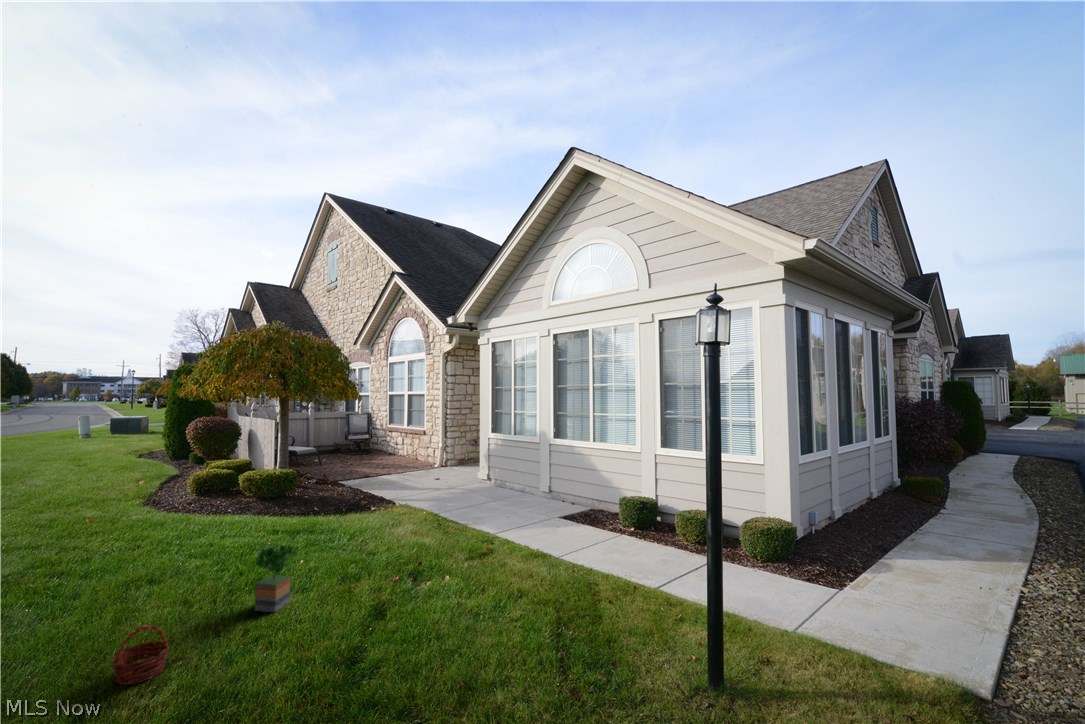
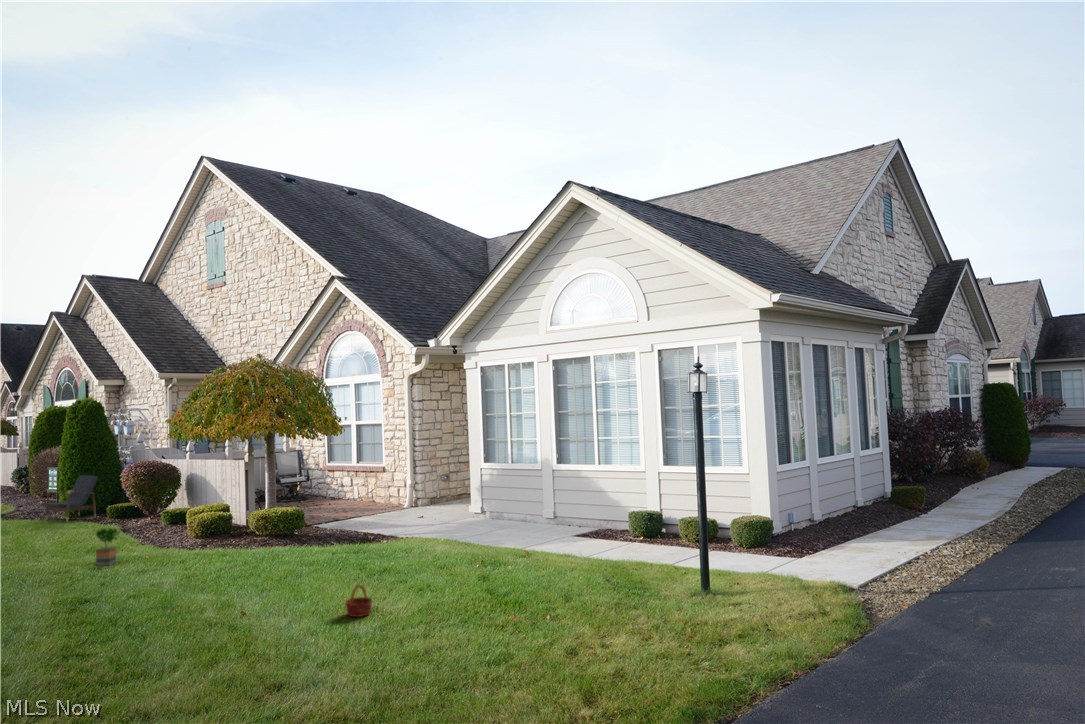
lounge chair: none [135,425,185,464] -> present [42,475,98,522]
potted tree: present [255,545,297,612] -> present [96,528,119,566]

